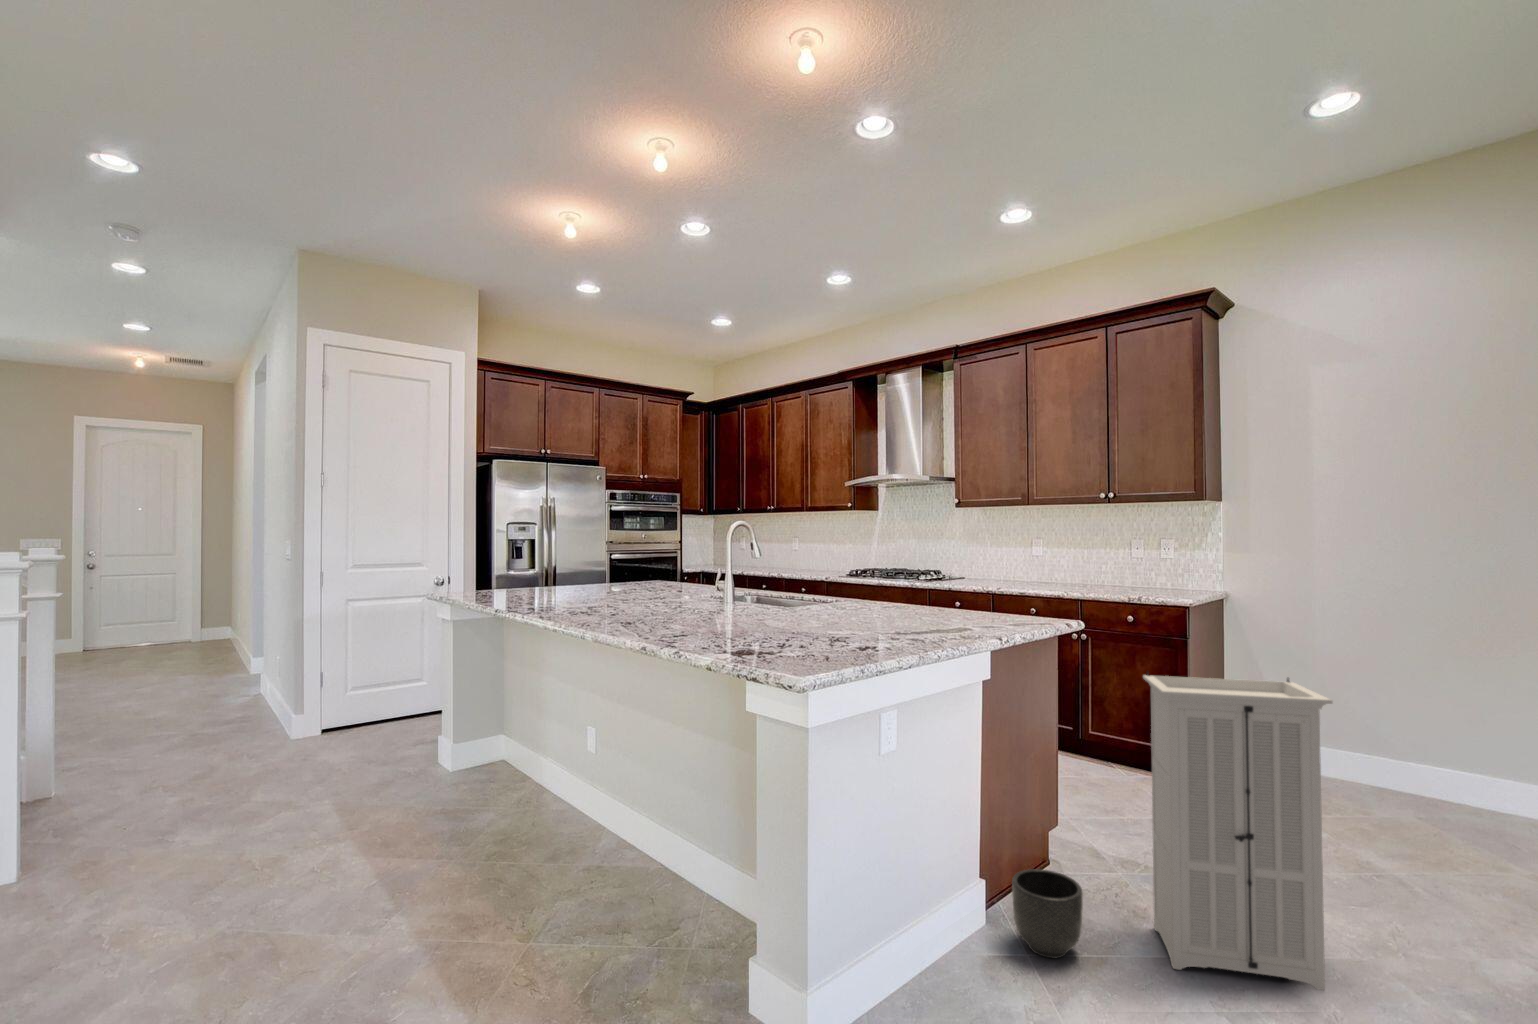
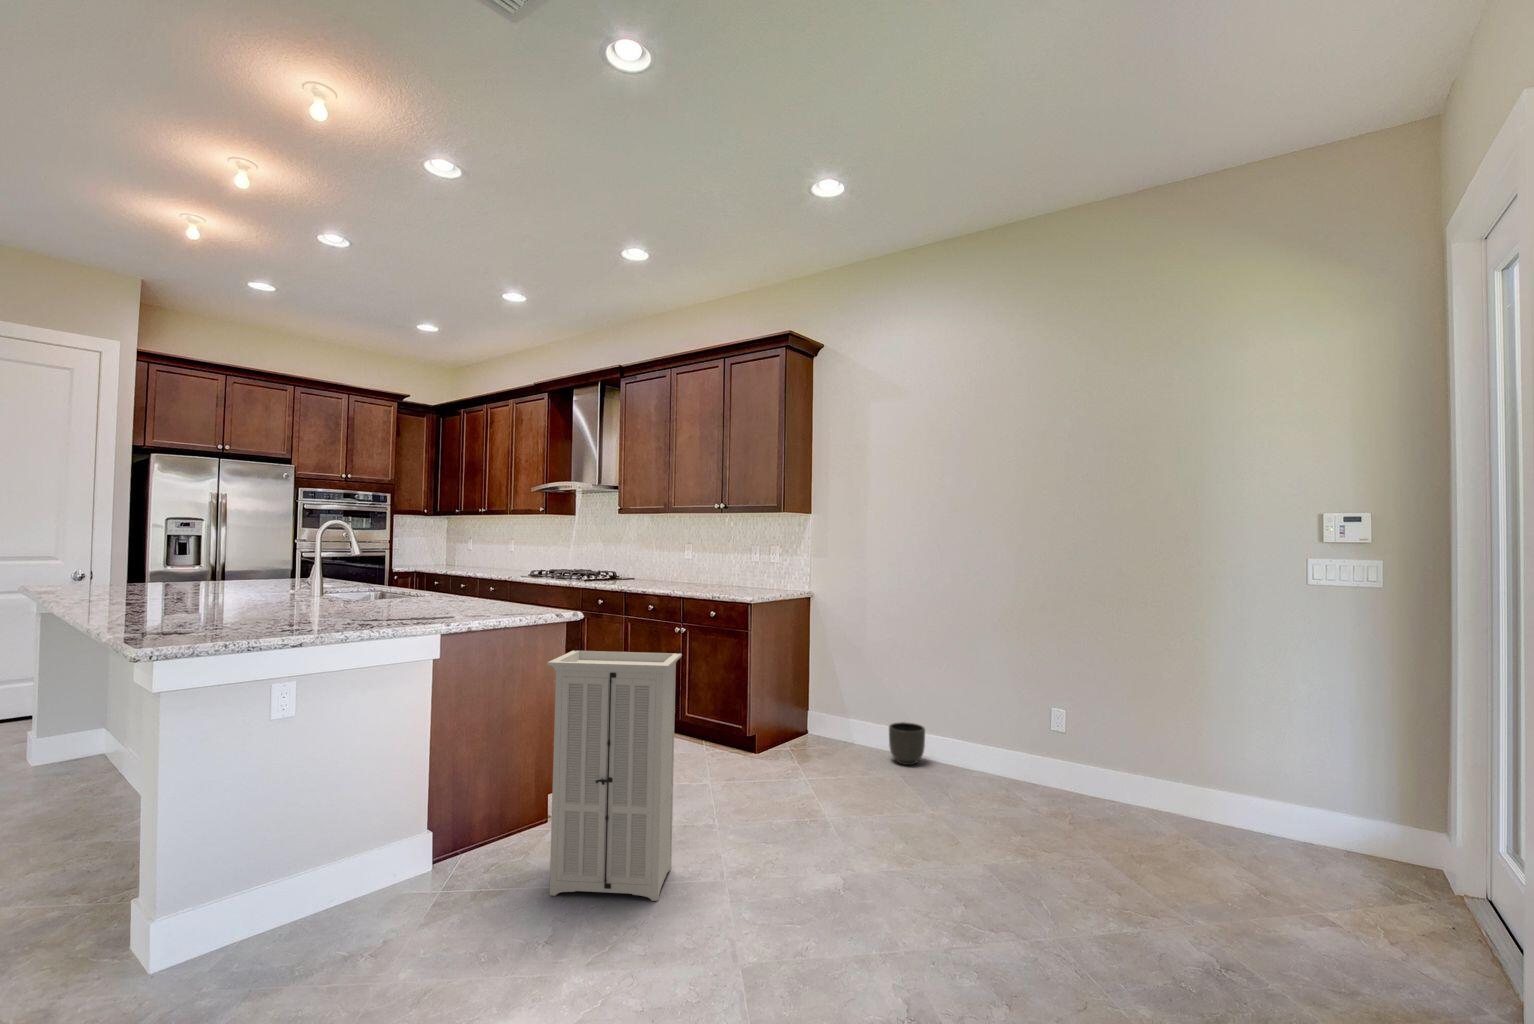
planter: present [1012,869,1083,958] -> present [889,722,925,765]

